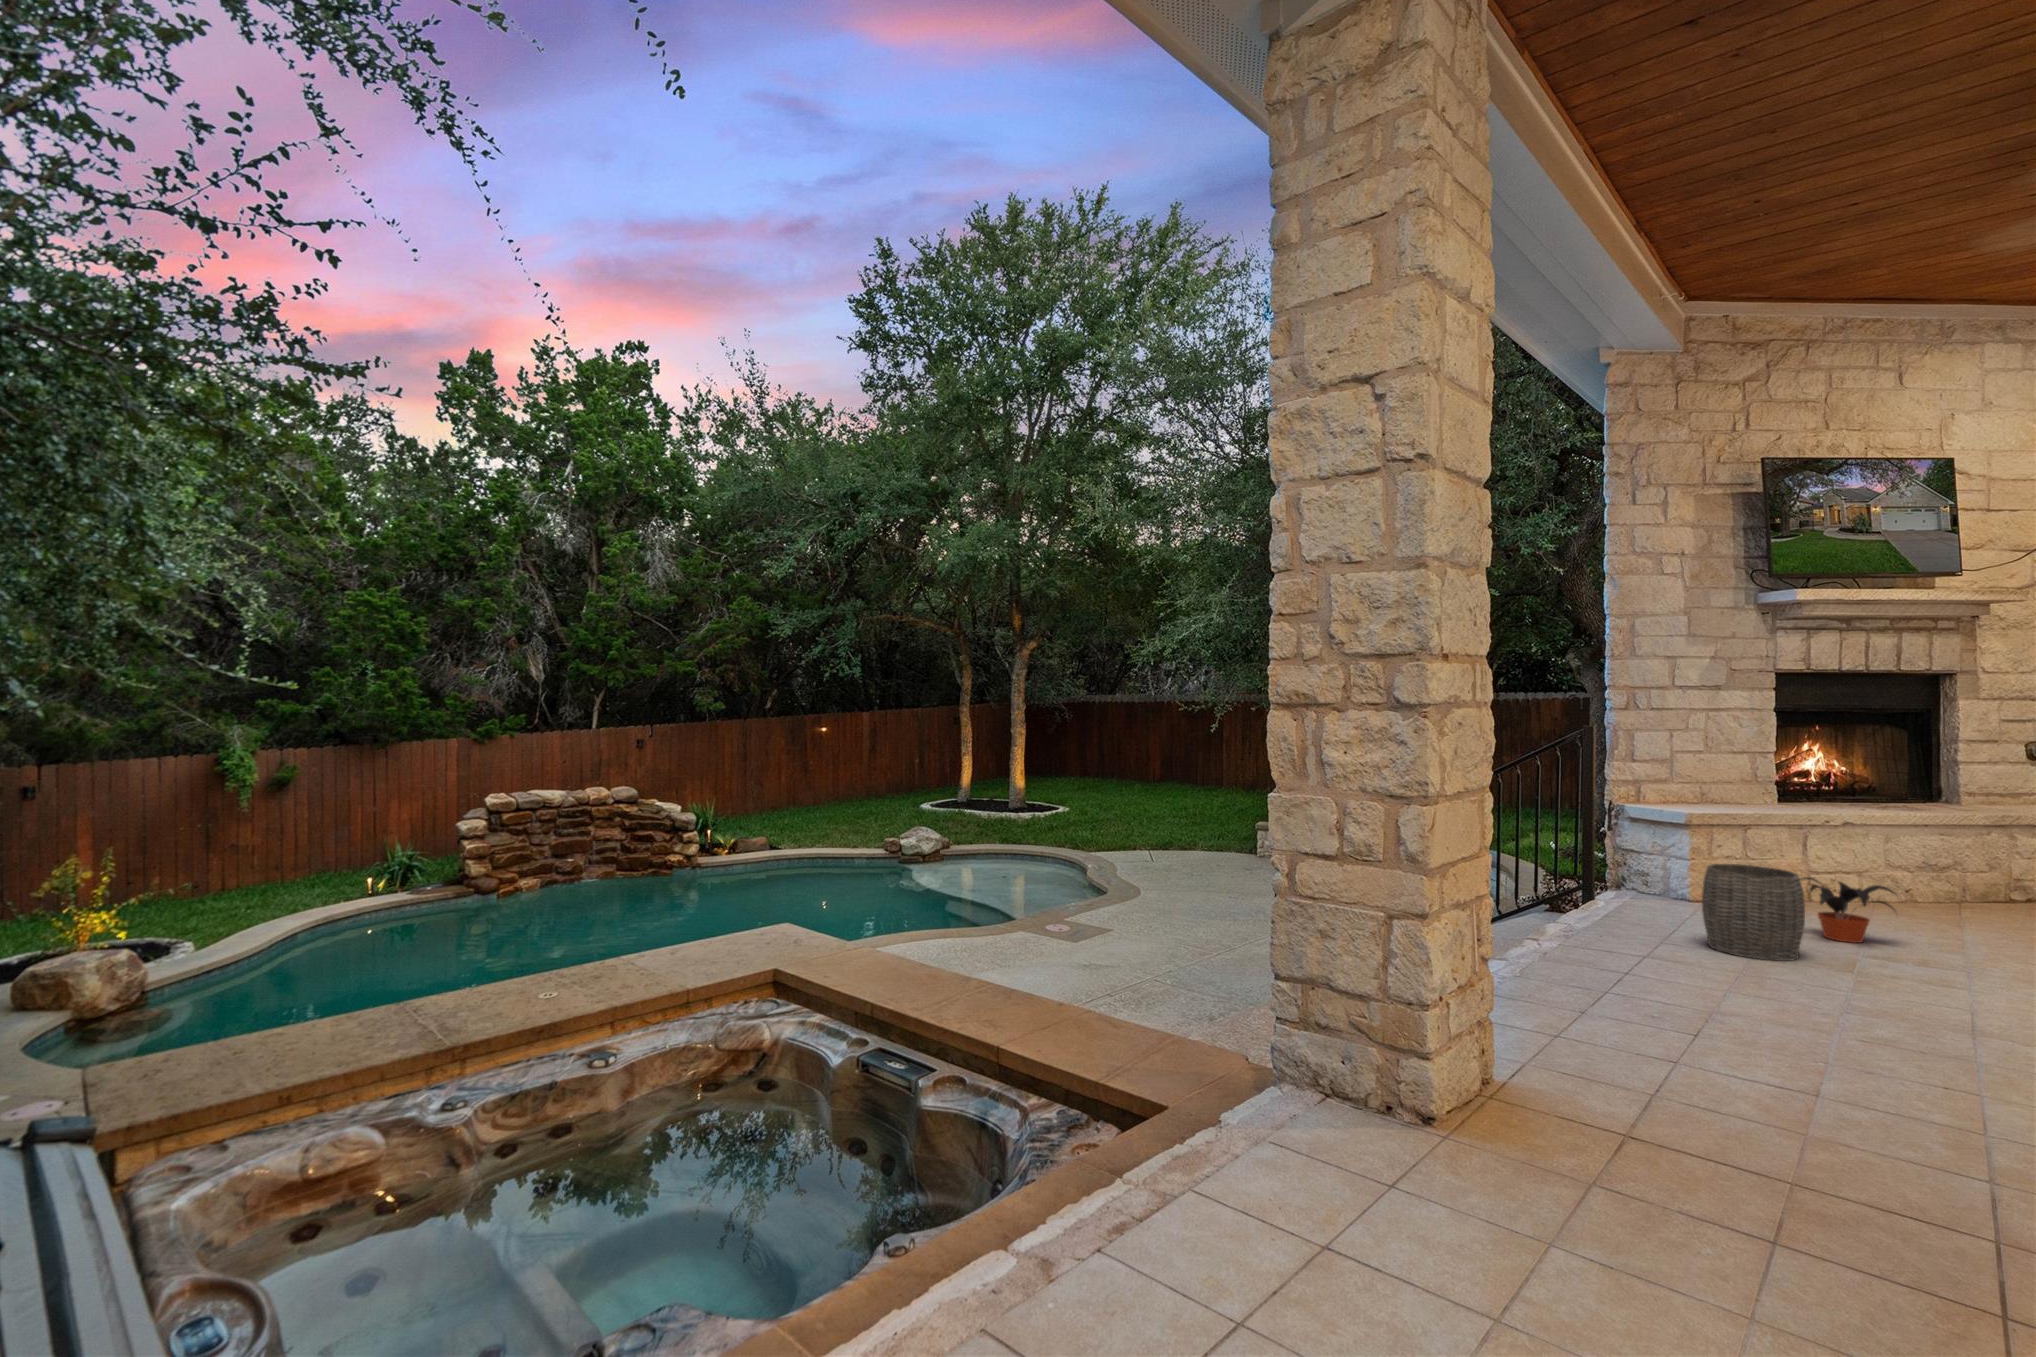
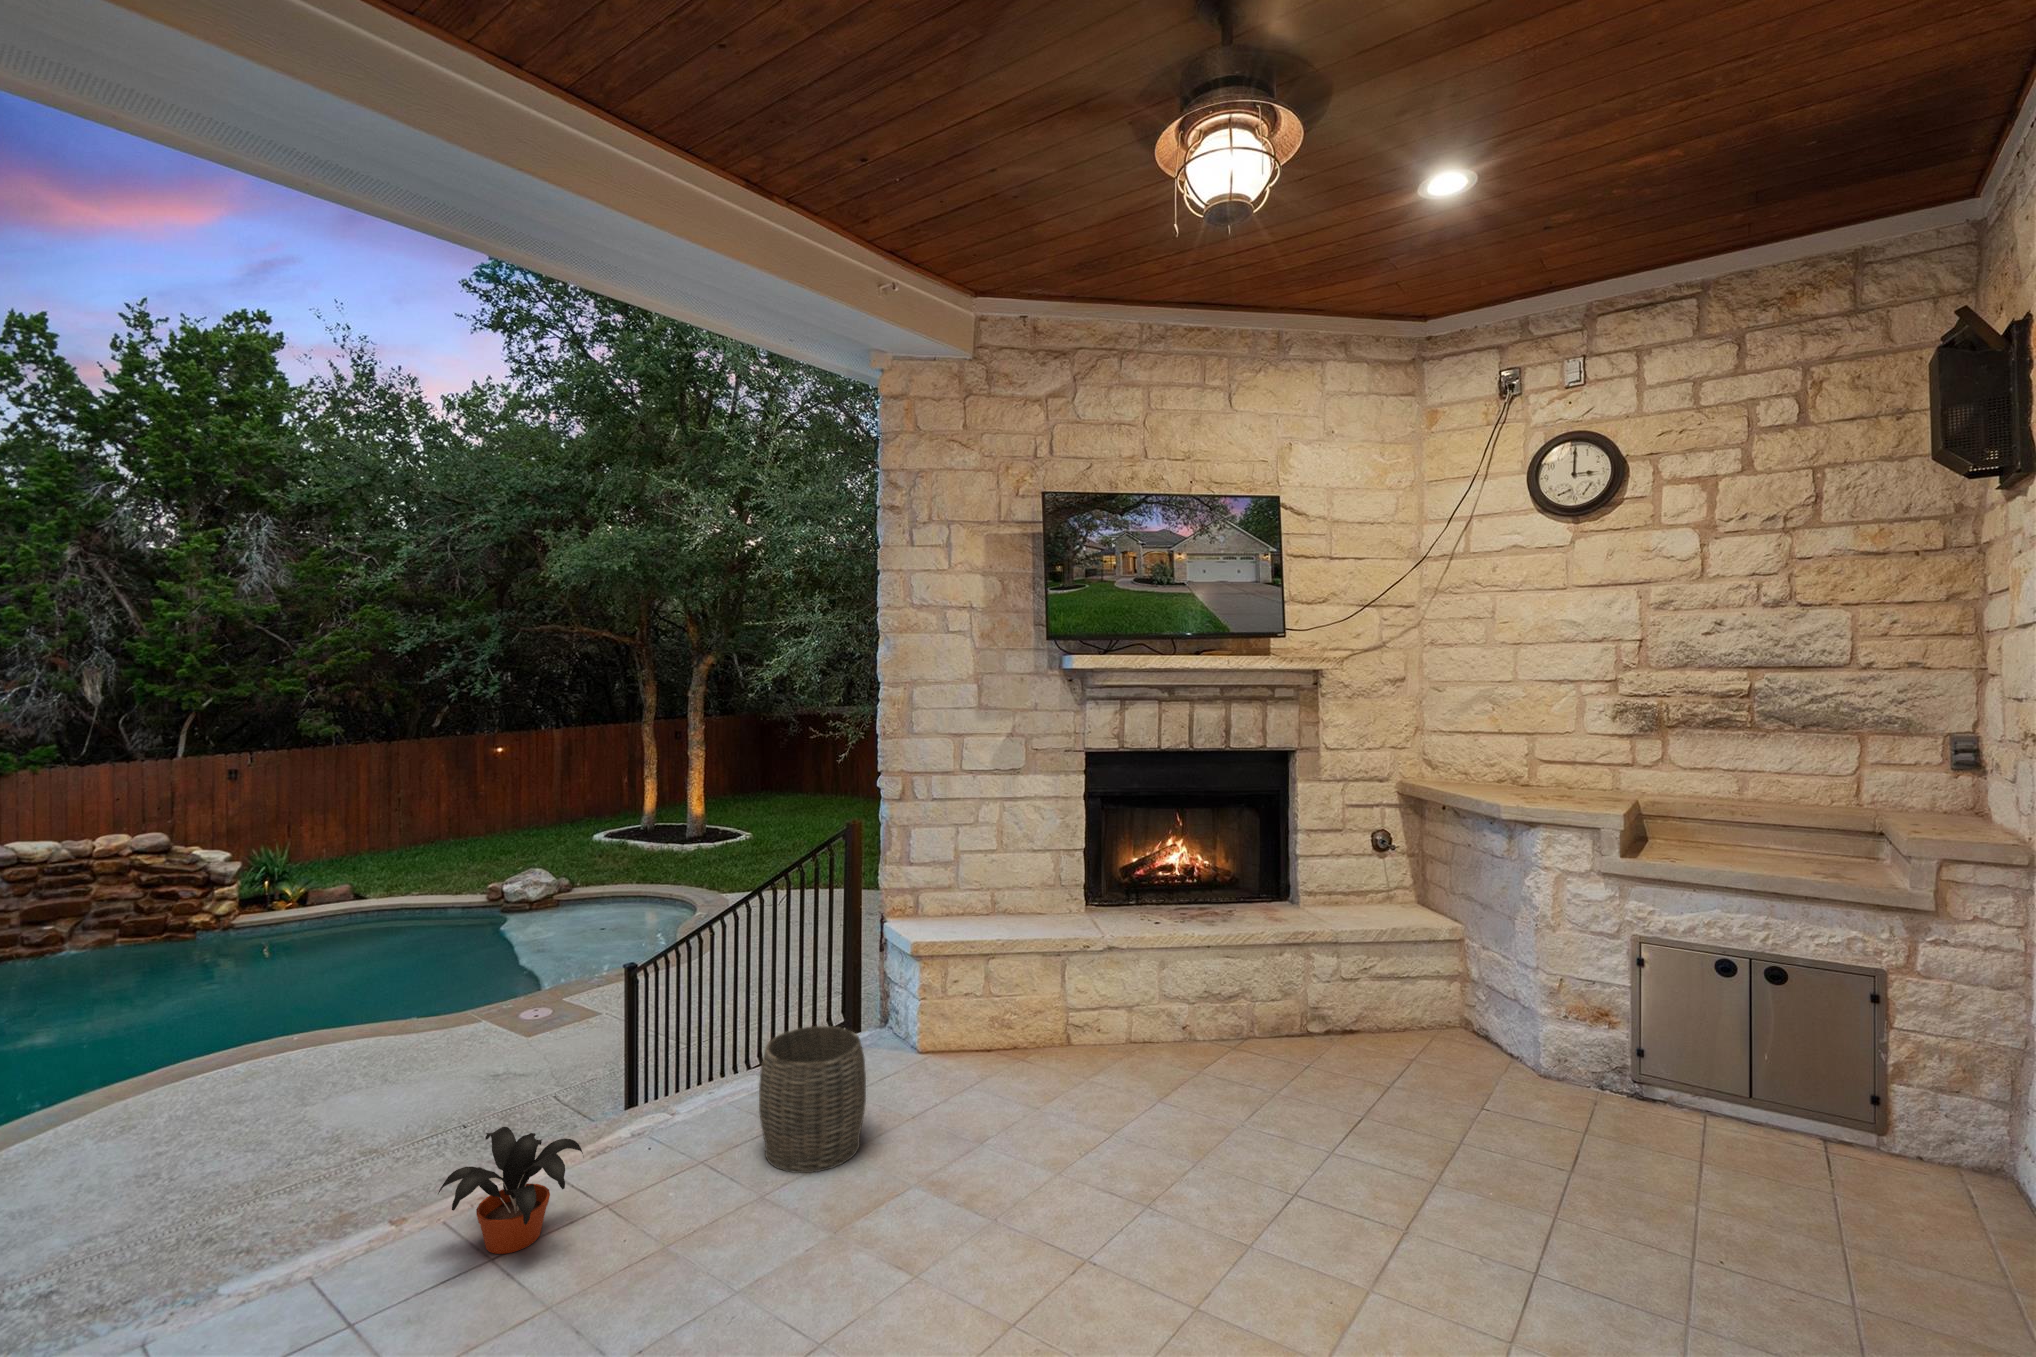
potted plant: present [1800,877,1895,943] -> present [438,1127,583,1254]

